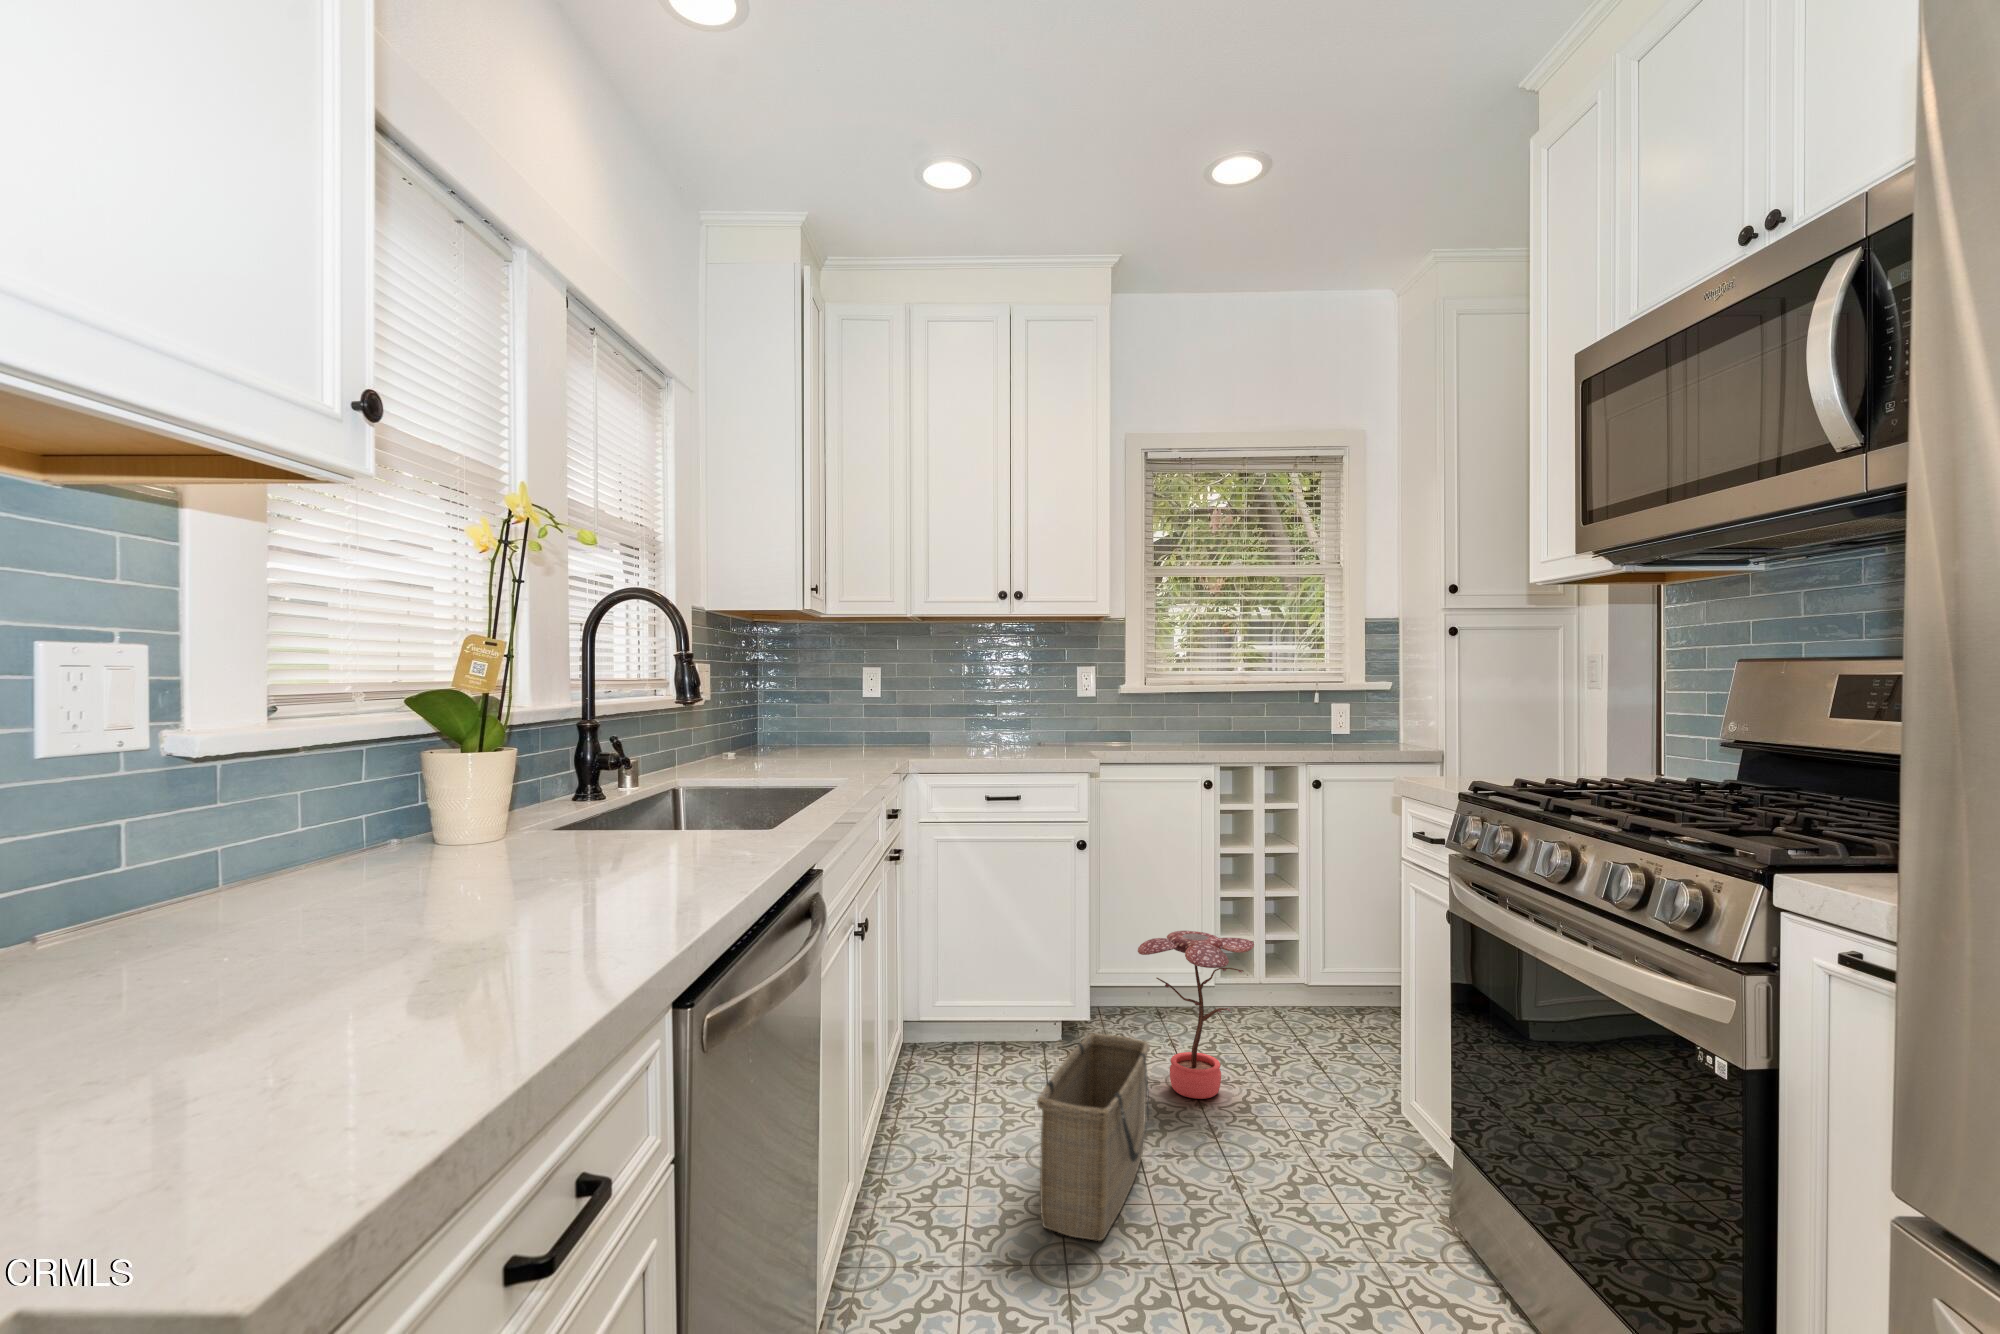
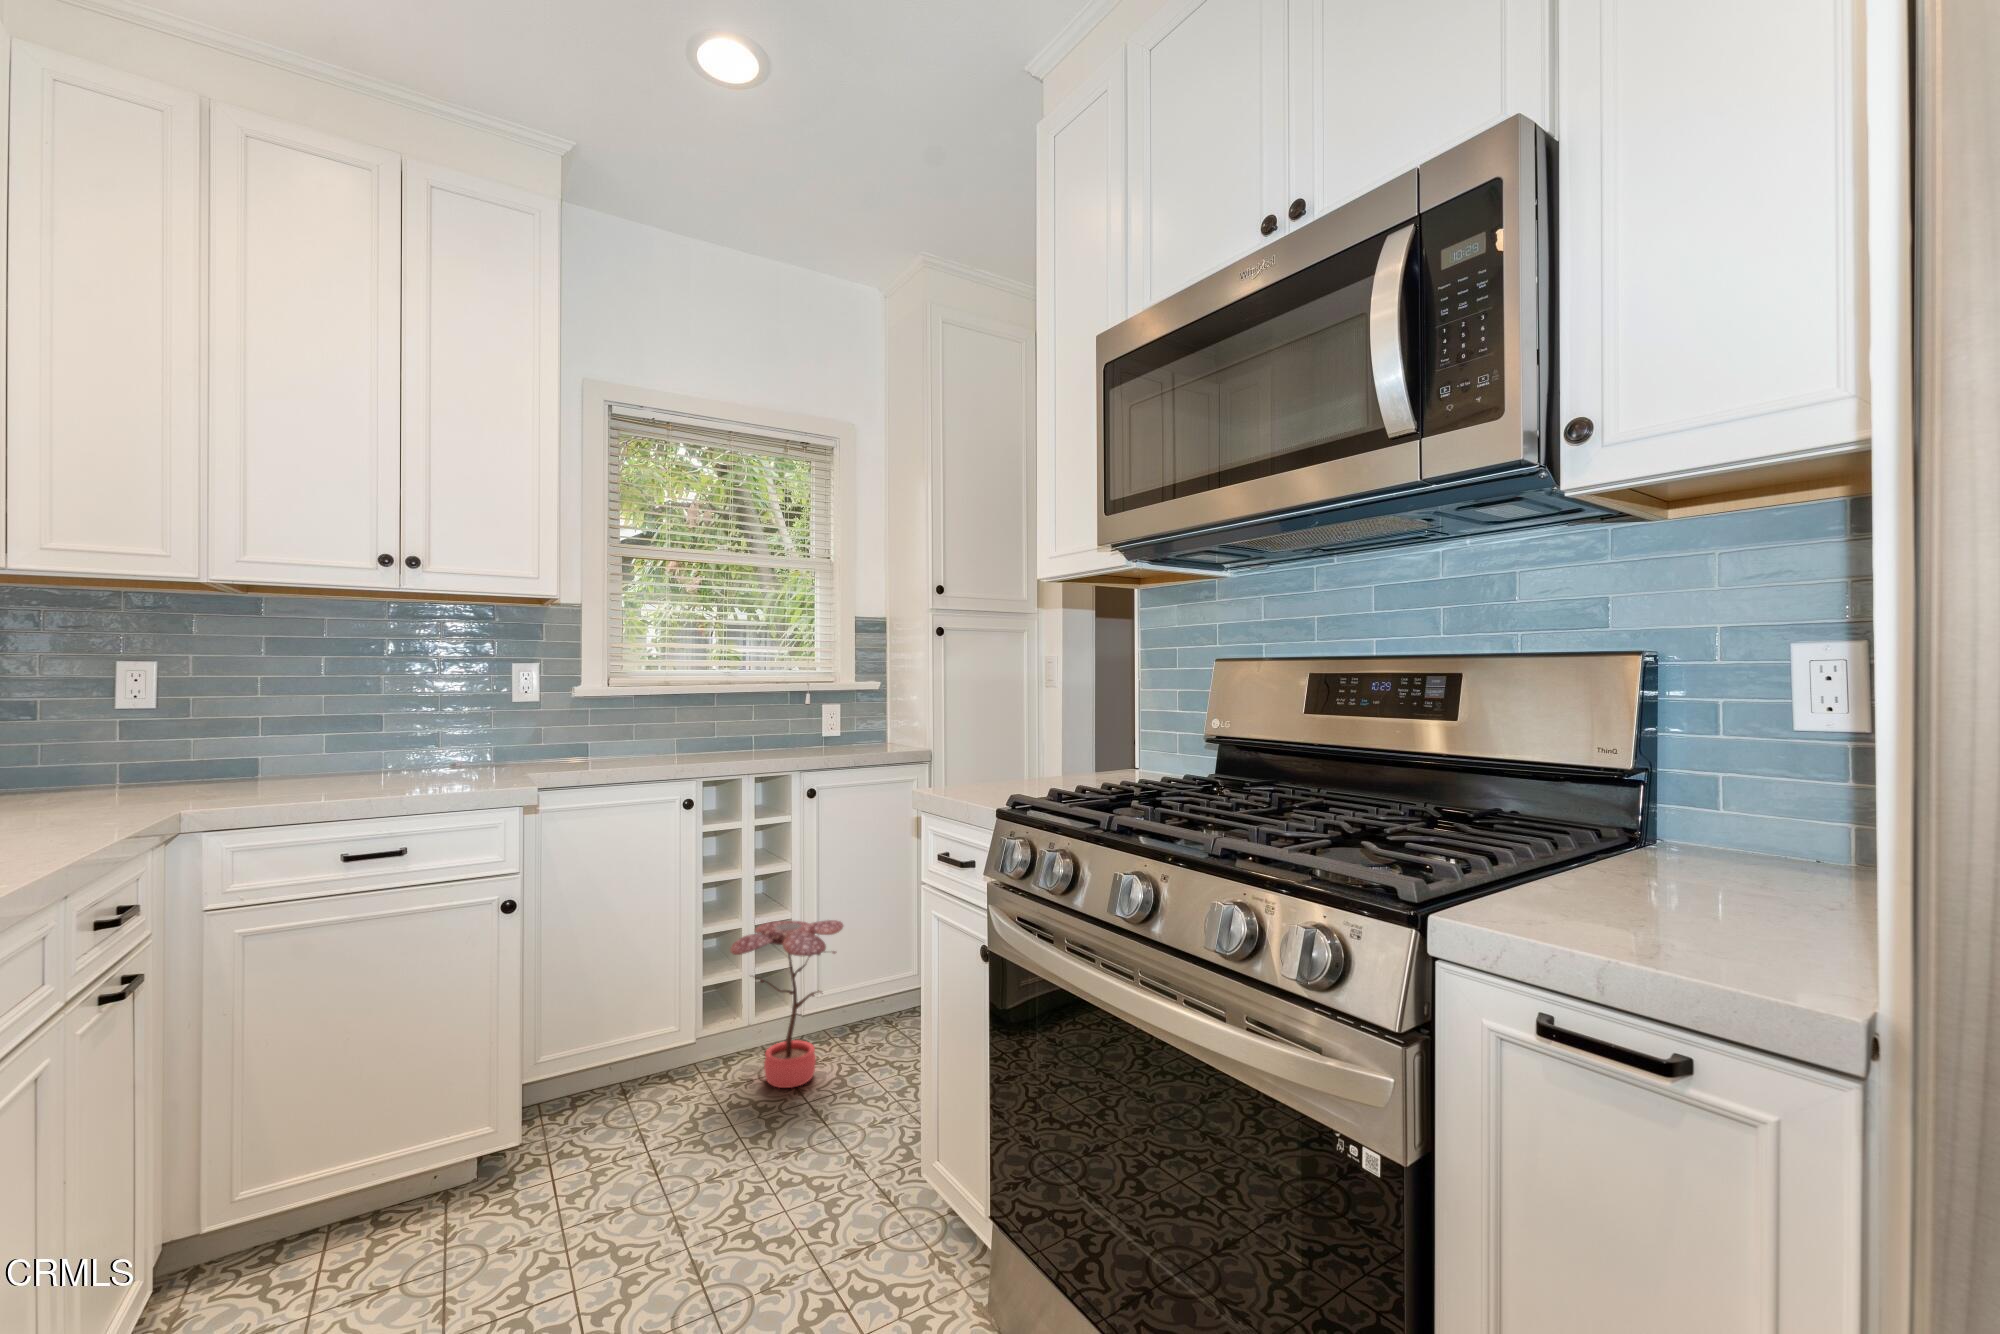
basket: present [1037,1033,1150,1241] -> none [665,1045,772,1281]

